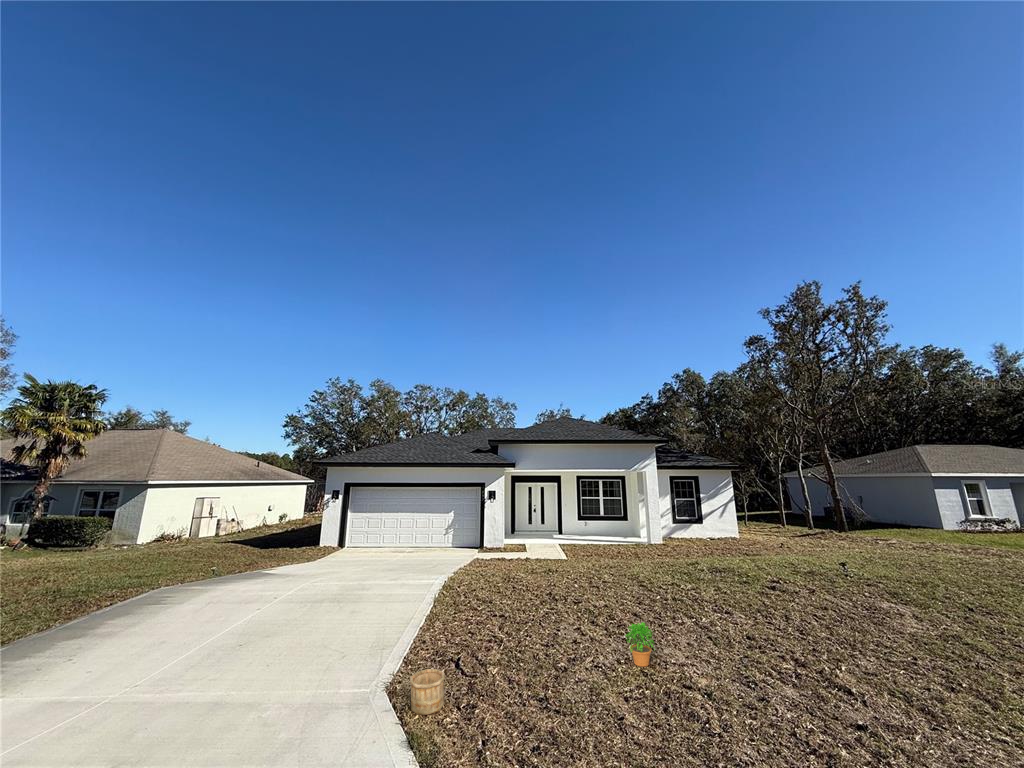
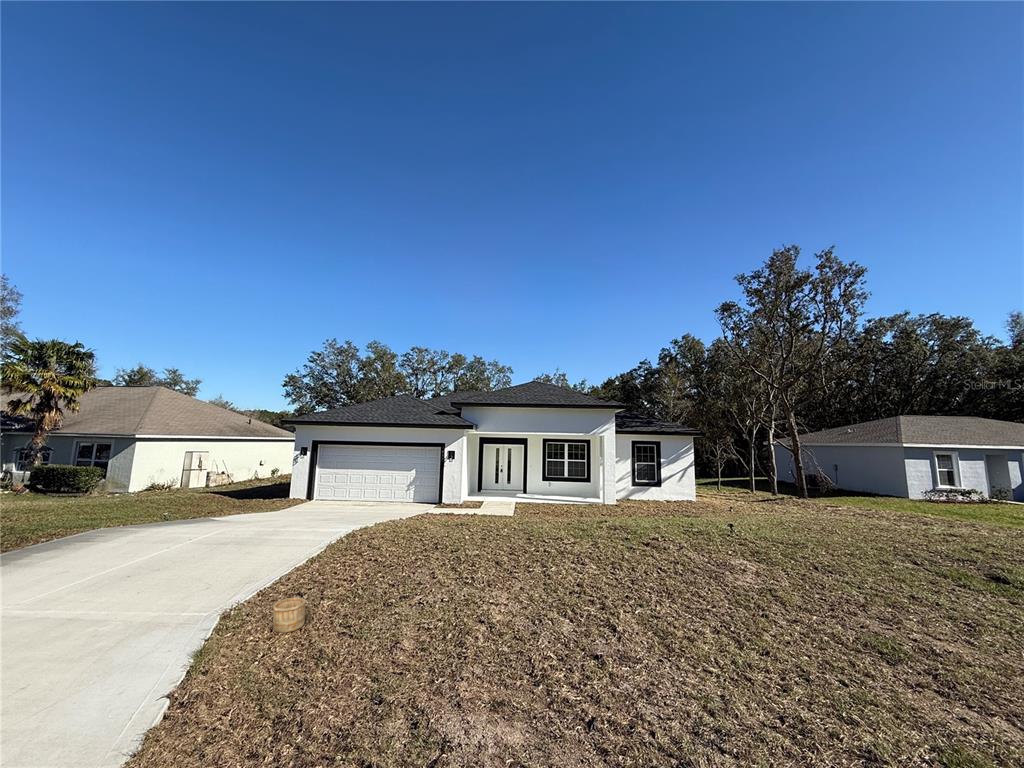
potted plant: present [625,622,655,666] -> none [482,566,511,603]

